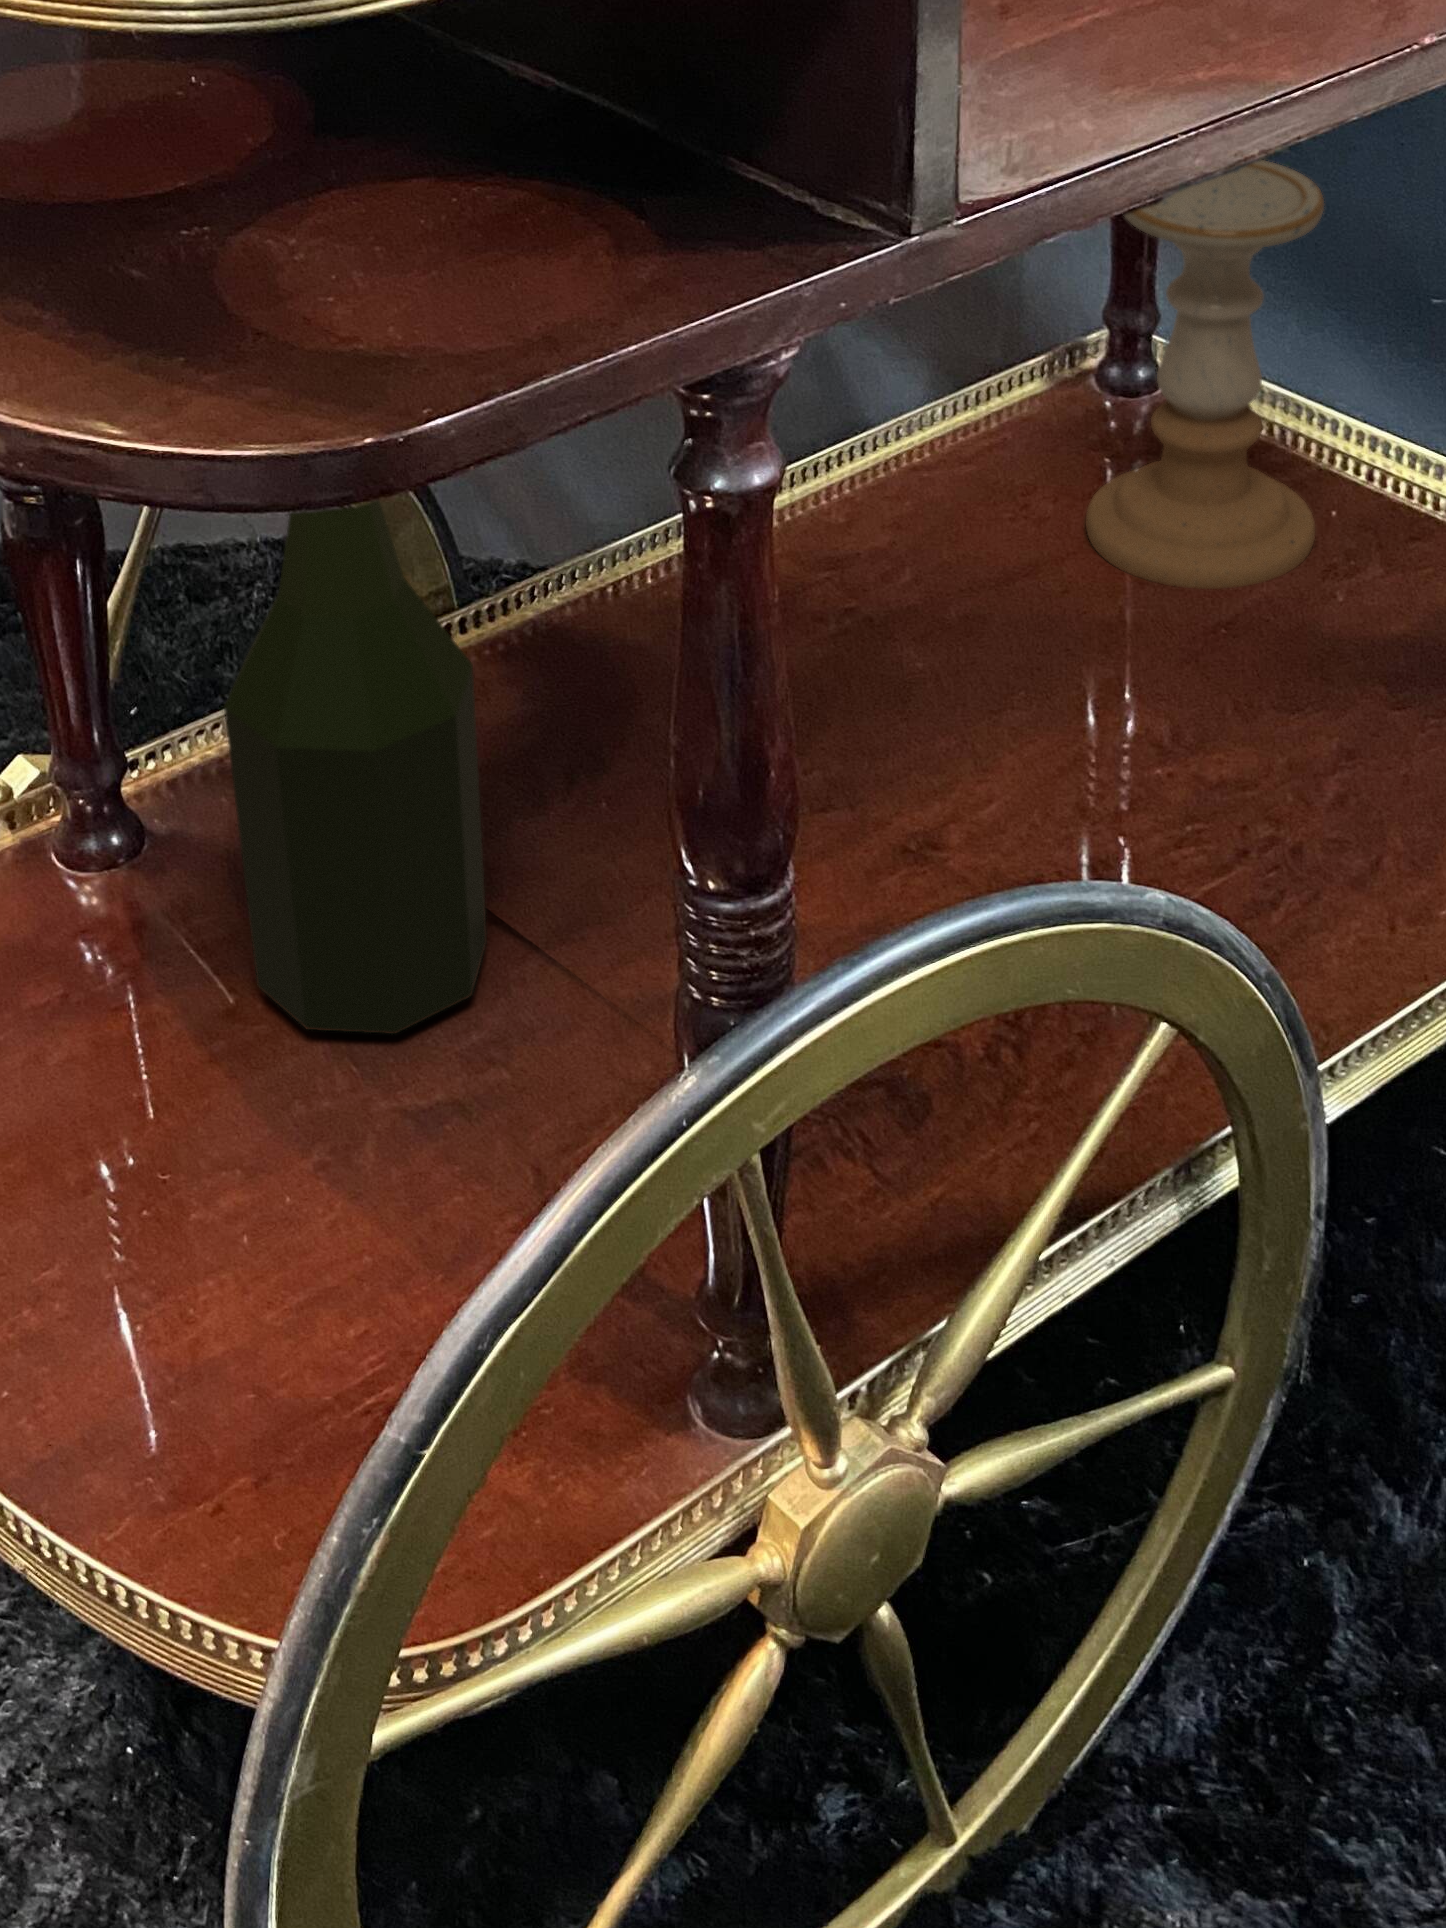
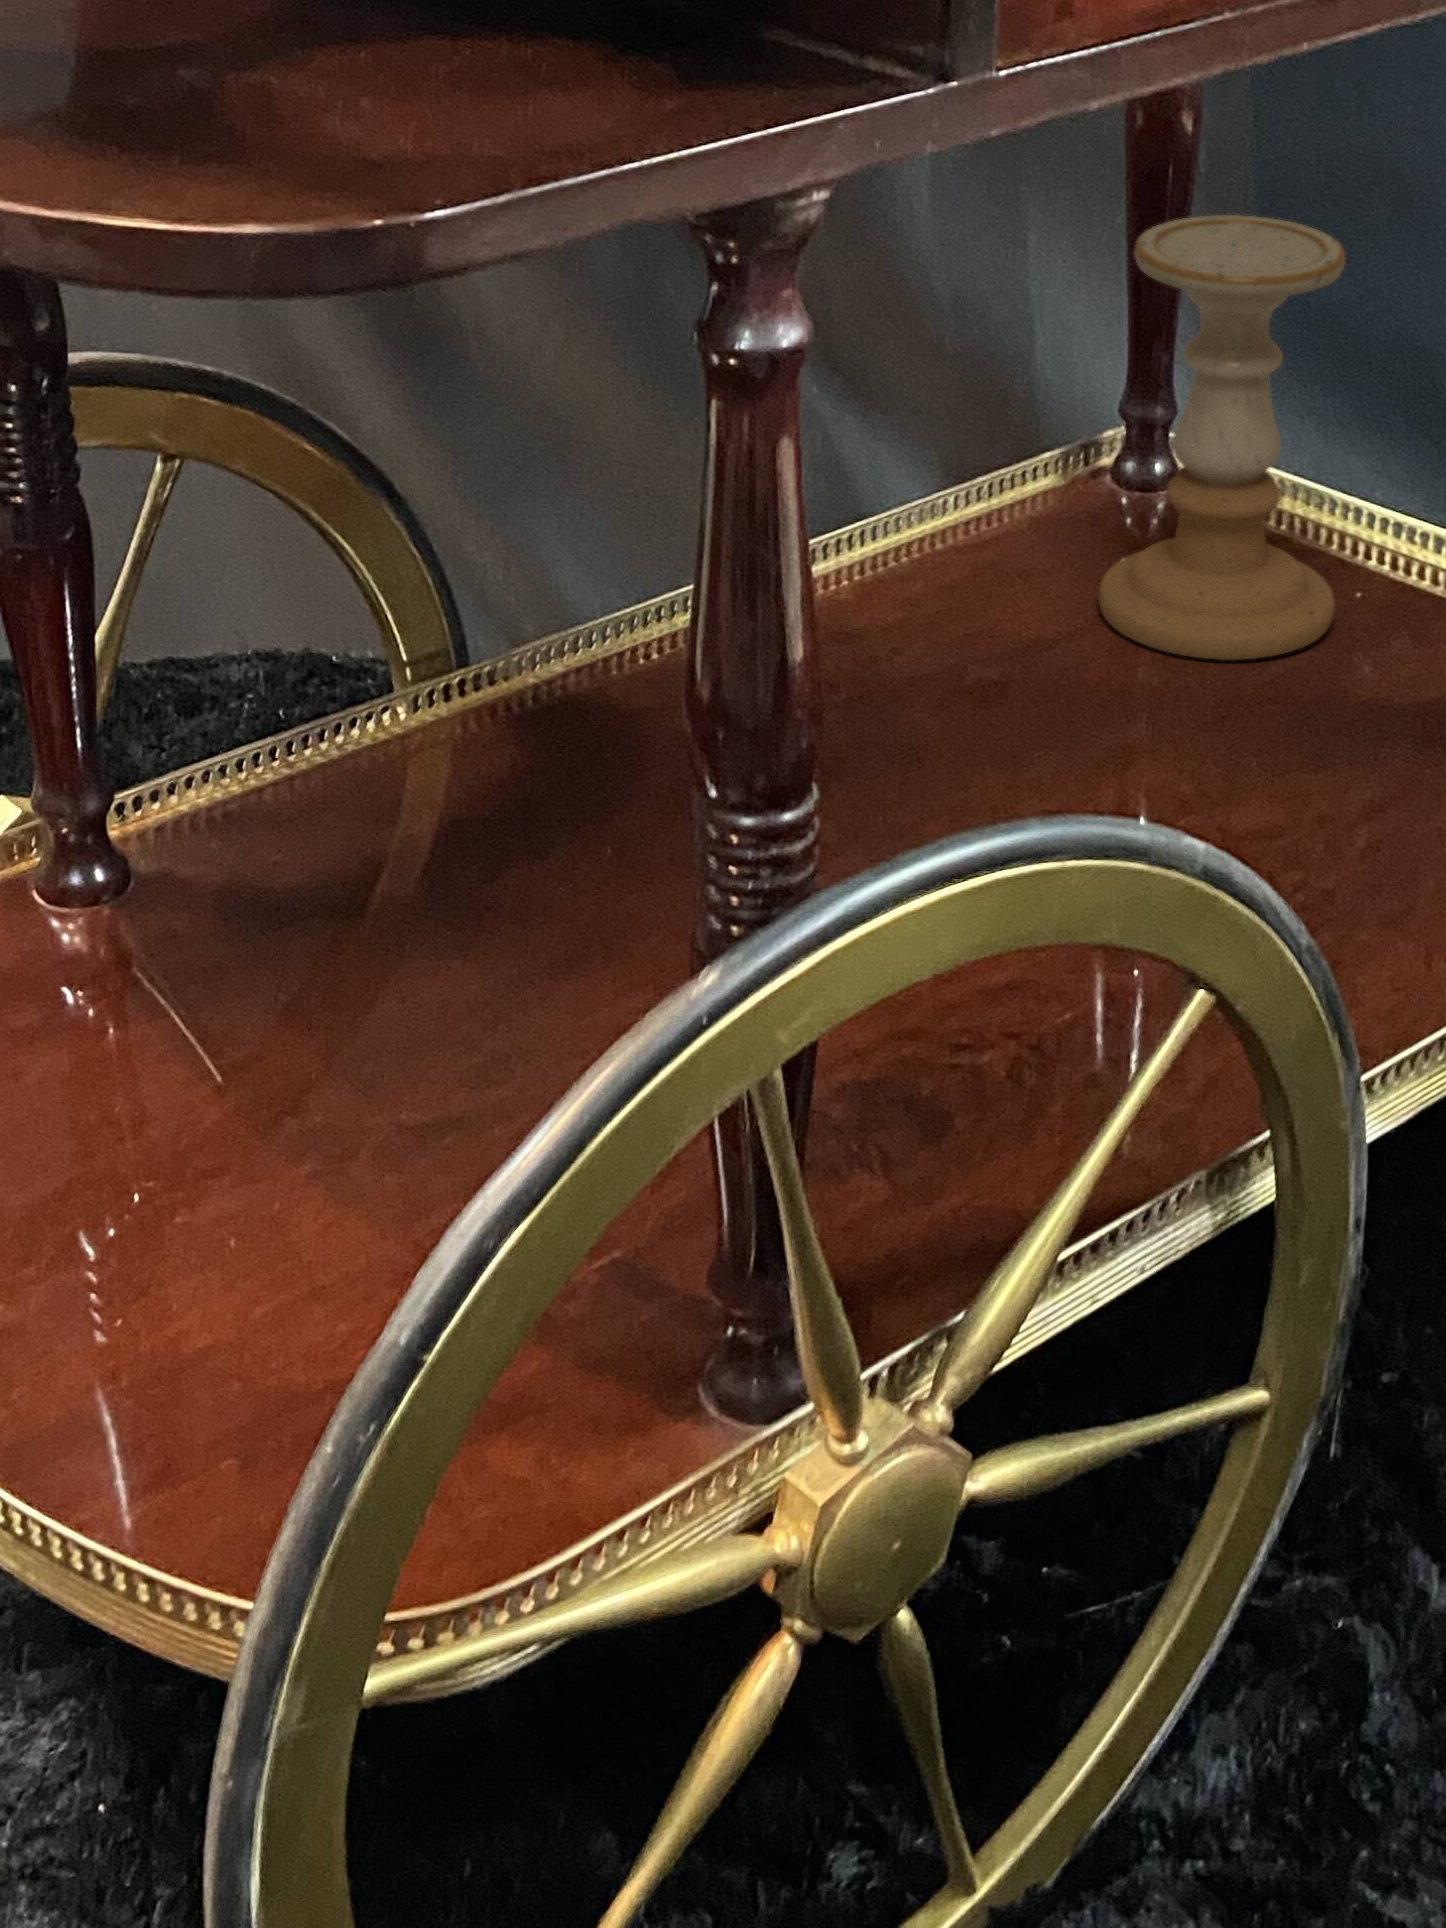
bottle: present [224,500,487,1034] -> none [214,347,484,1054]

